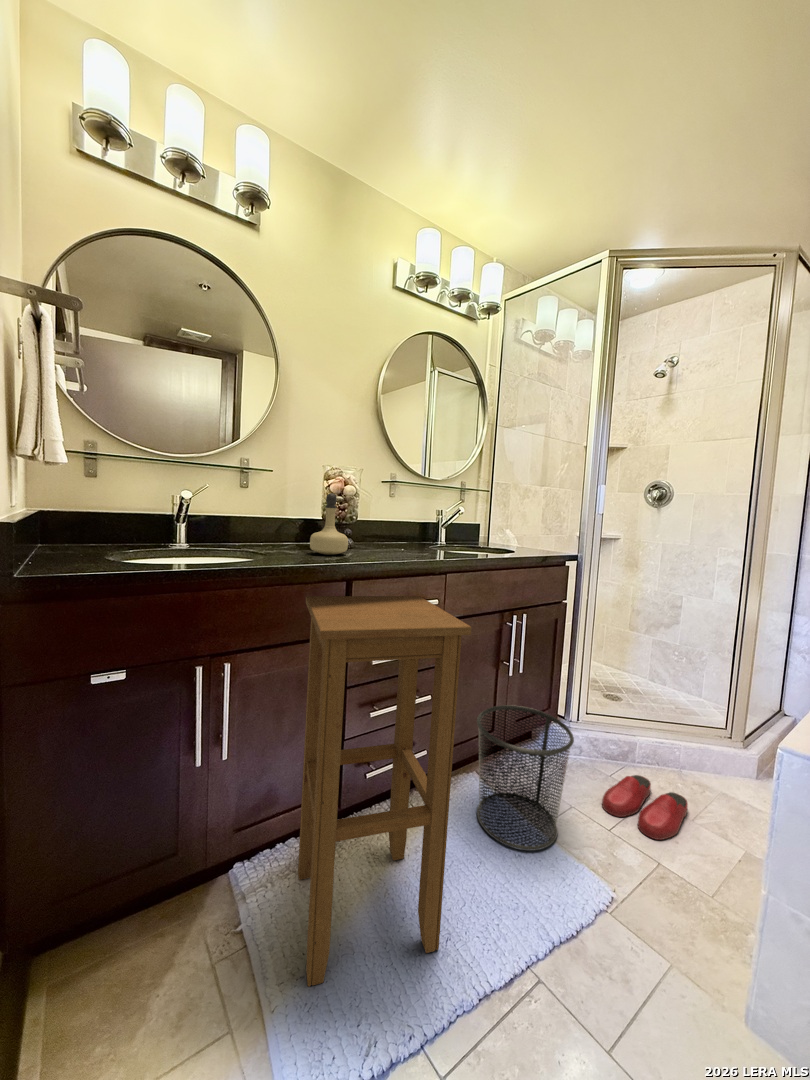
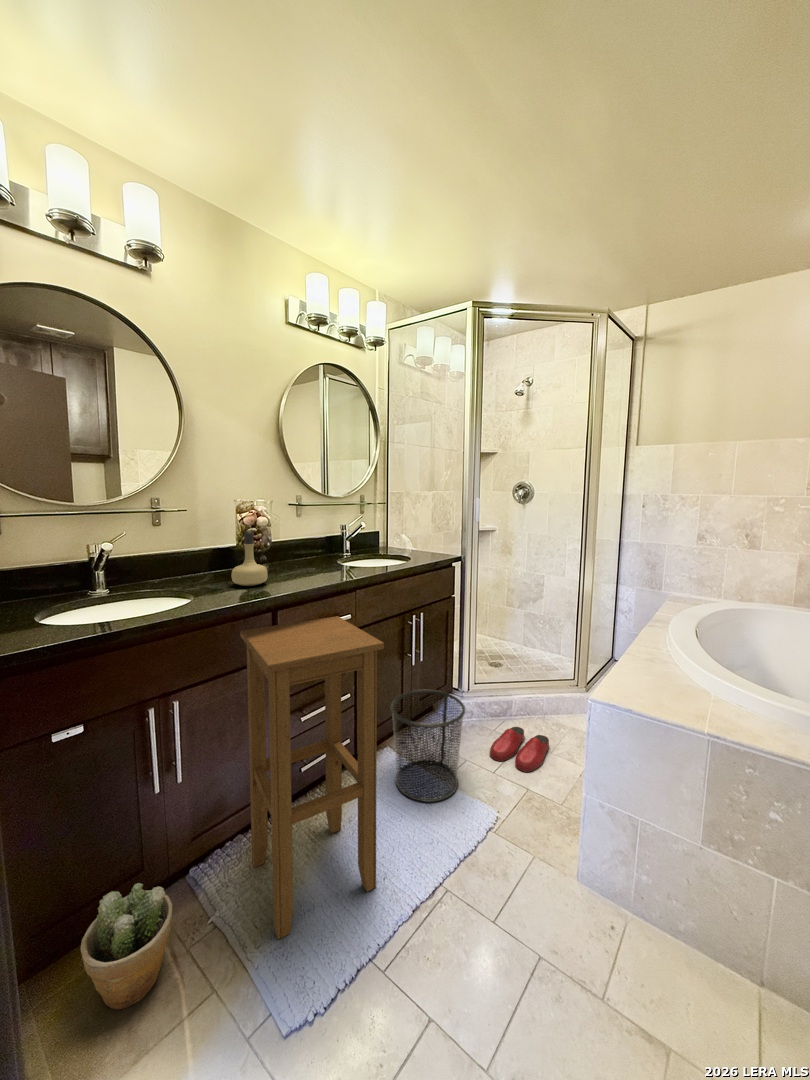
potted plant: none [88,869,194,1018] -> present [81,883,172,1010]

